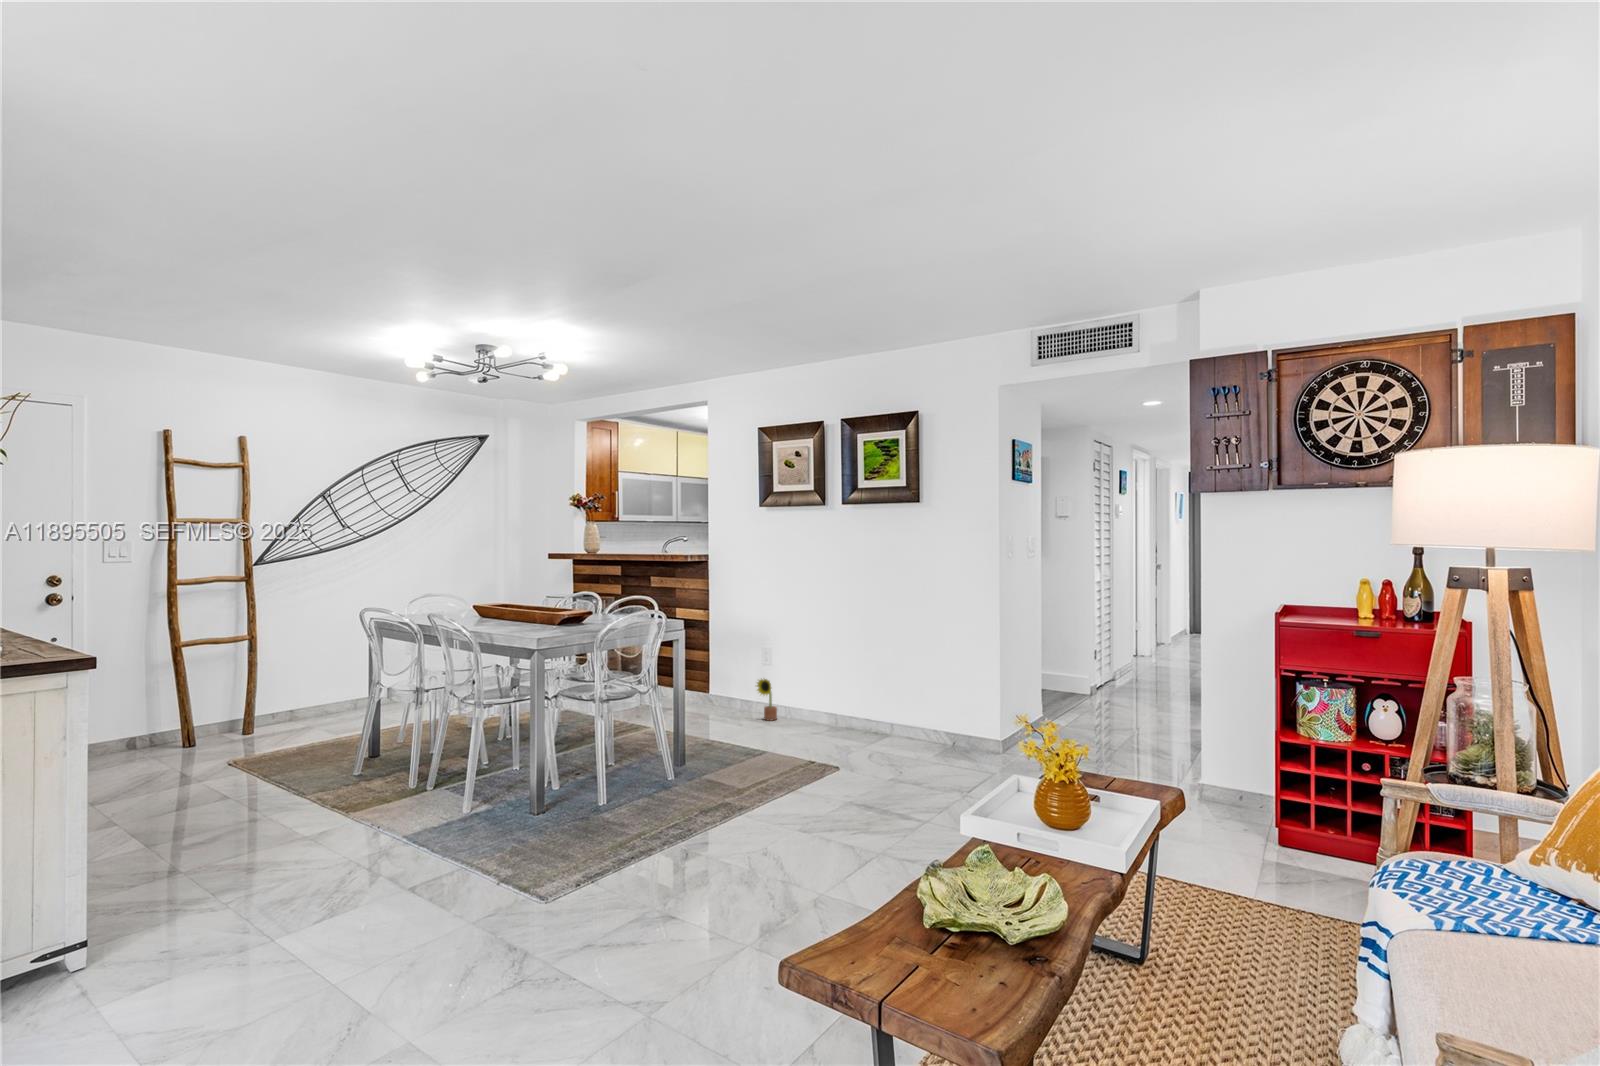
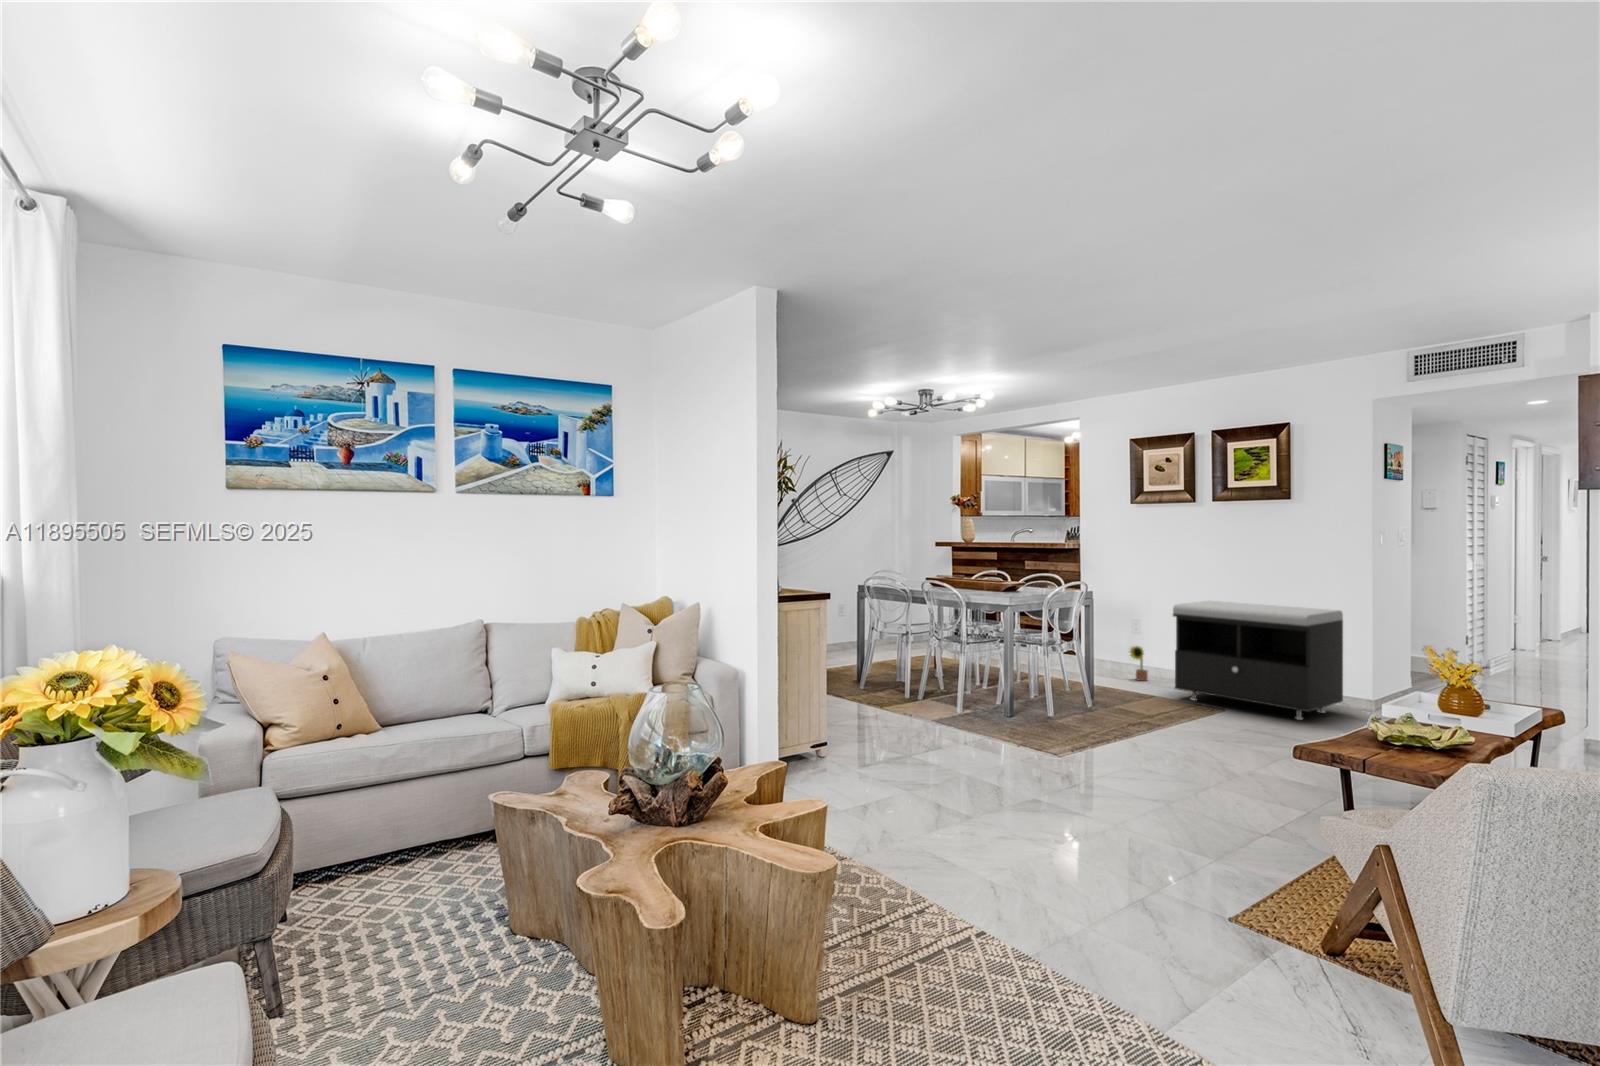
storage bench: none [791,623,971,768] -> present [1173,601,1343,720]

